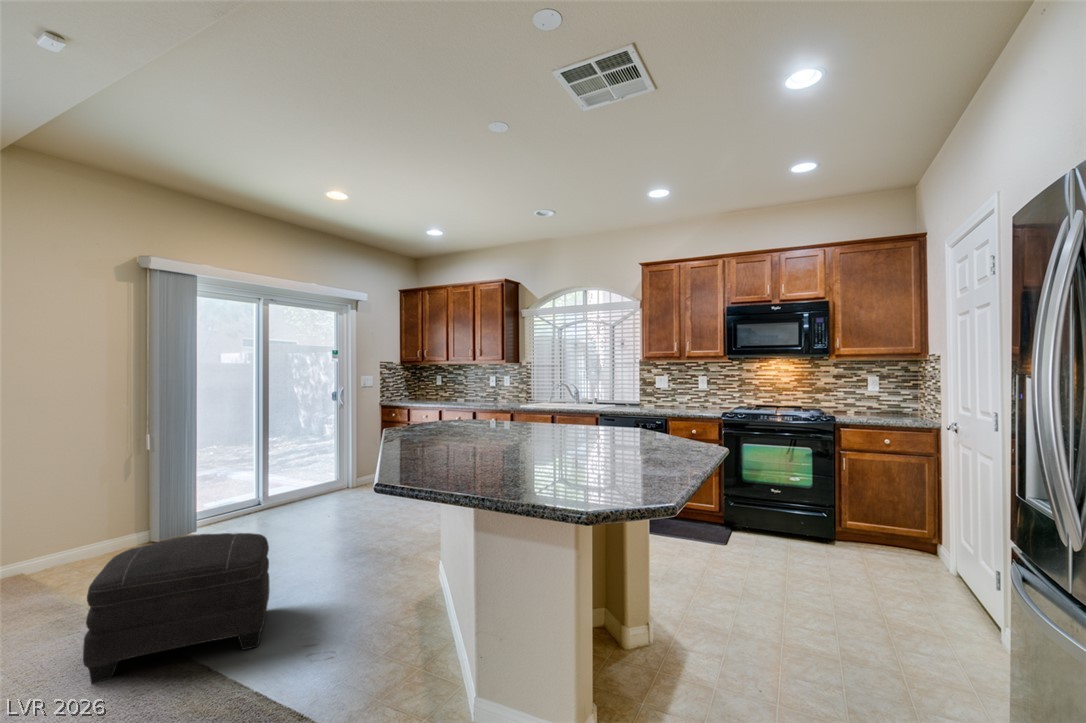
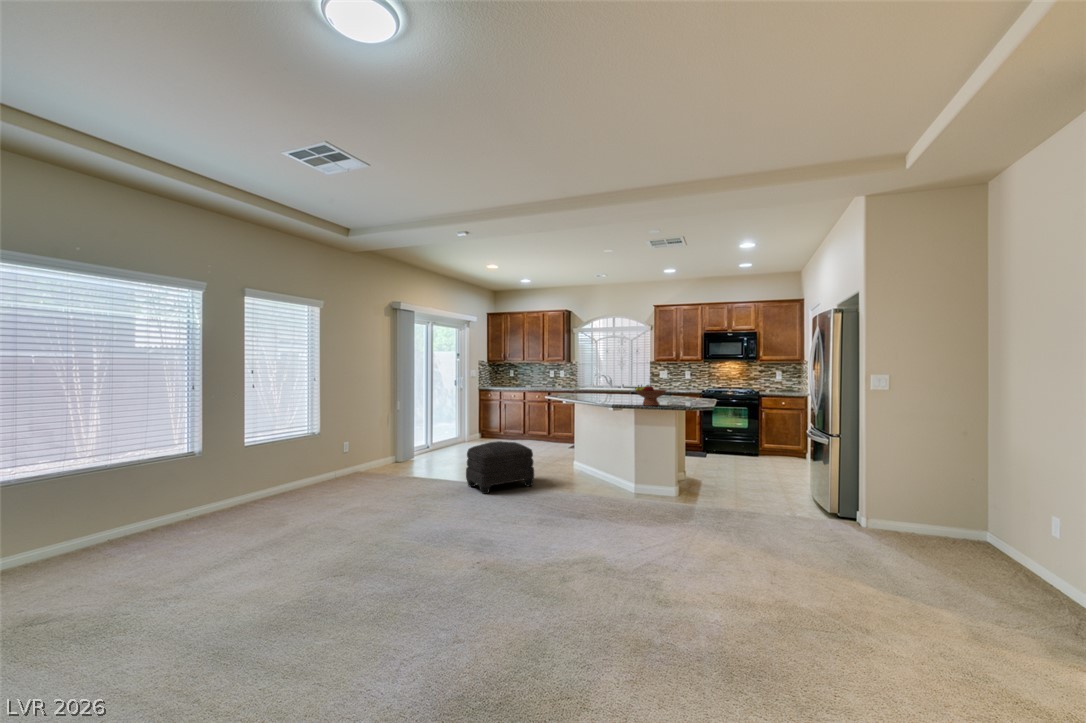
fruit bowl: none [442,412,534,477] -> present [635,385,666,406]

